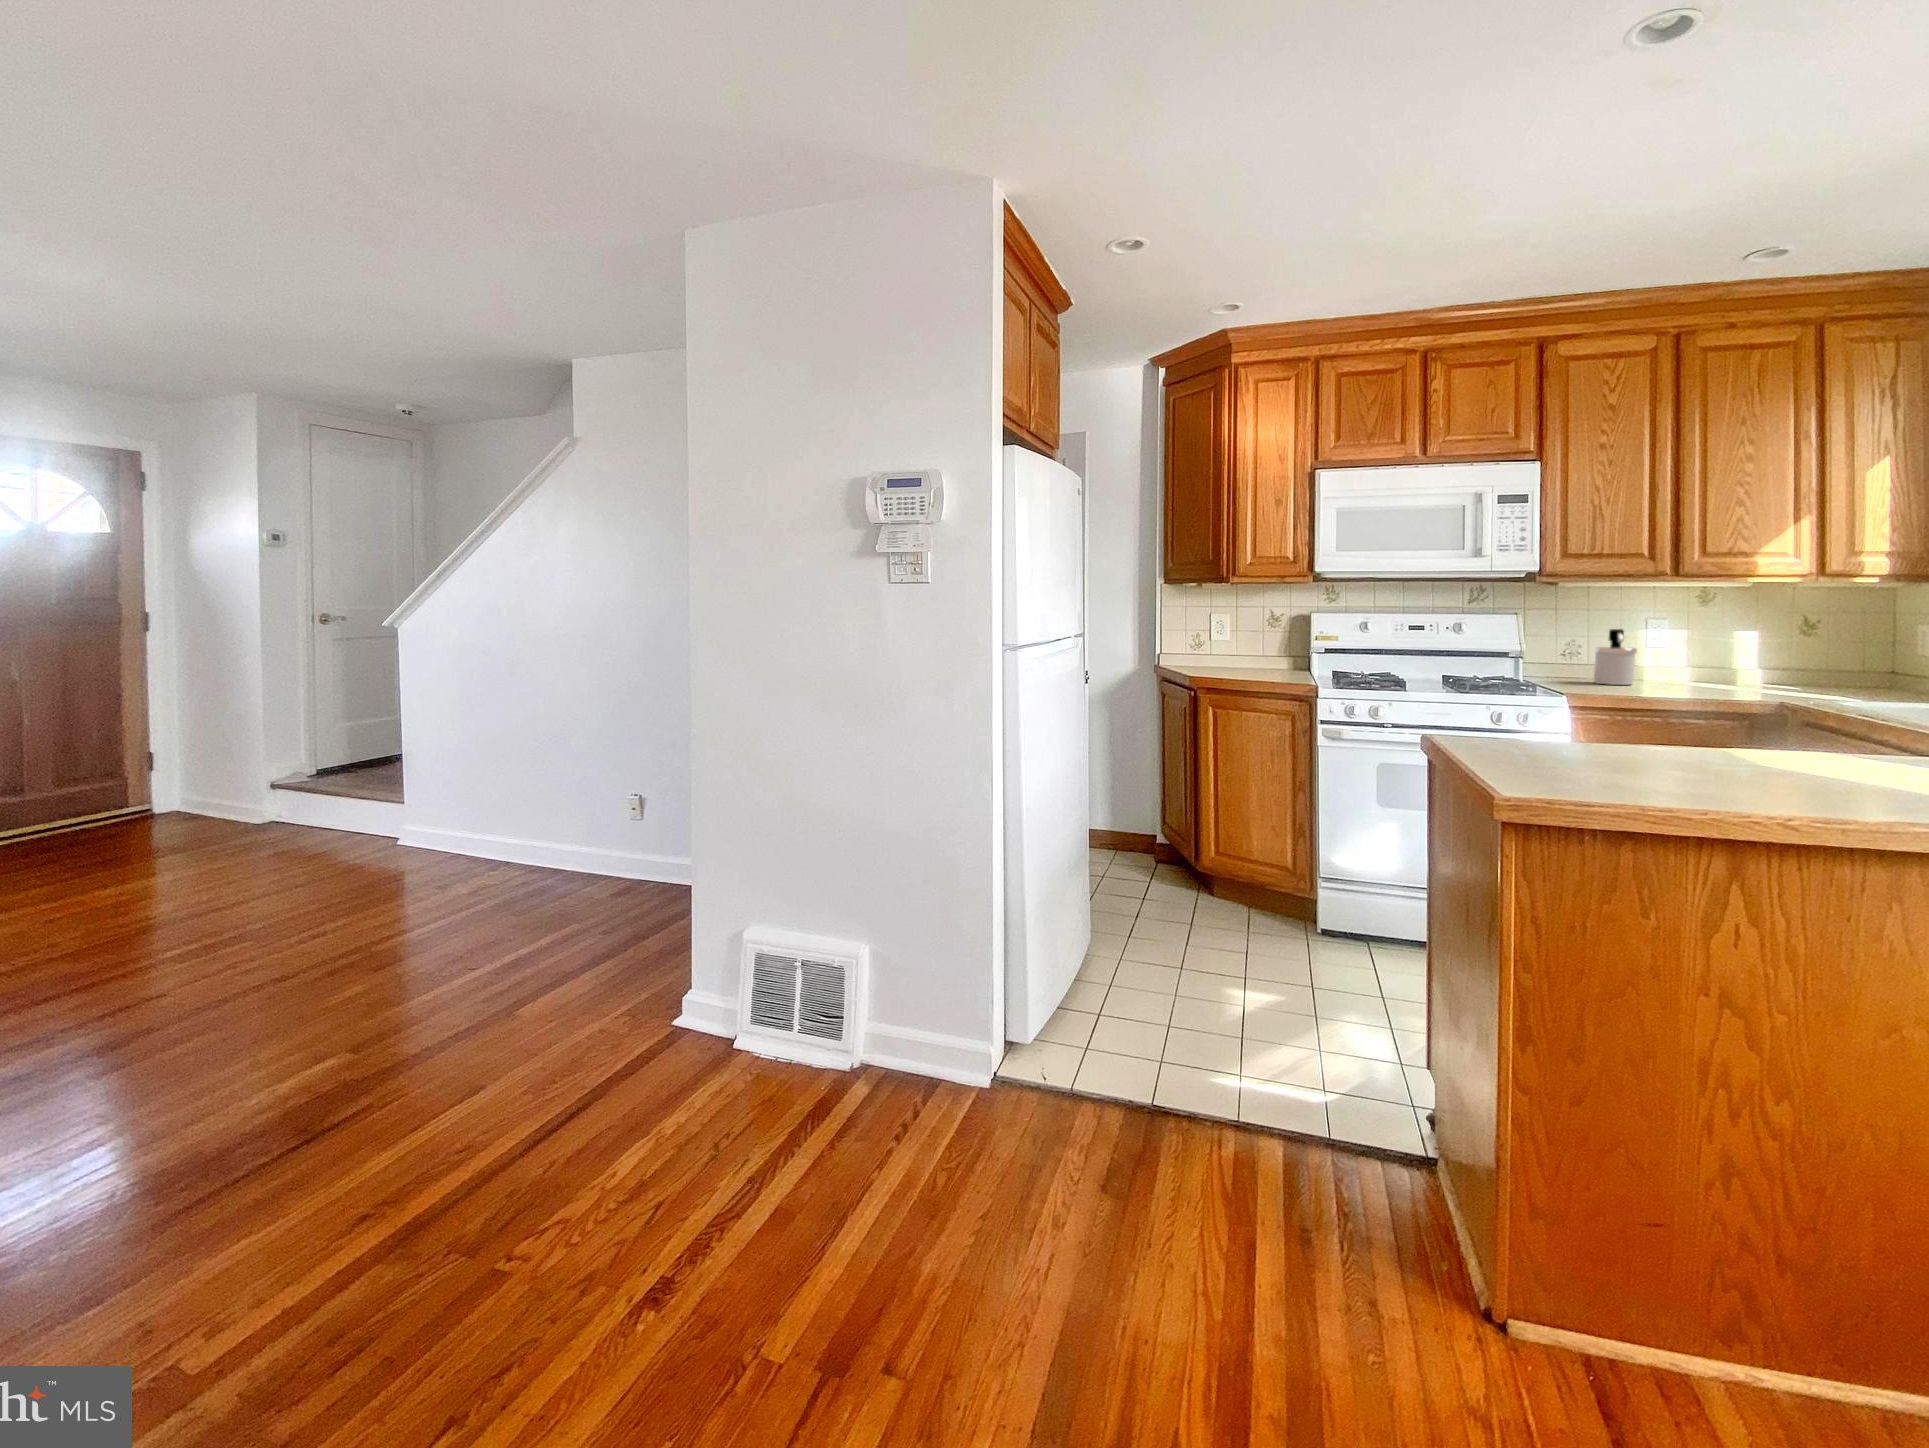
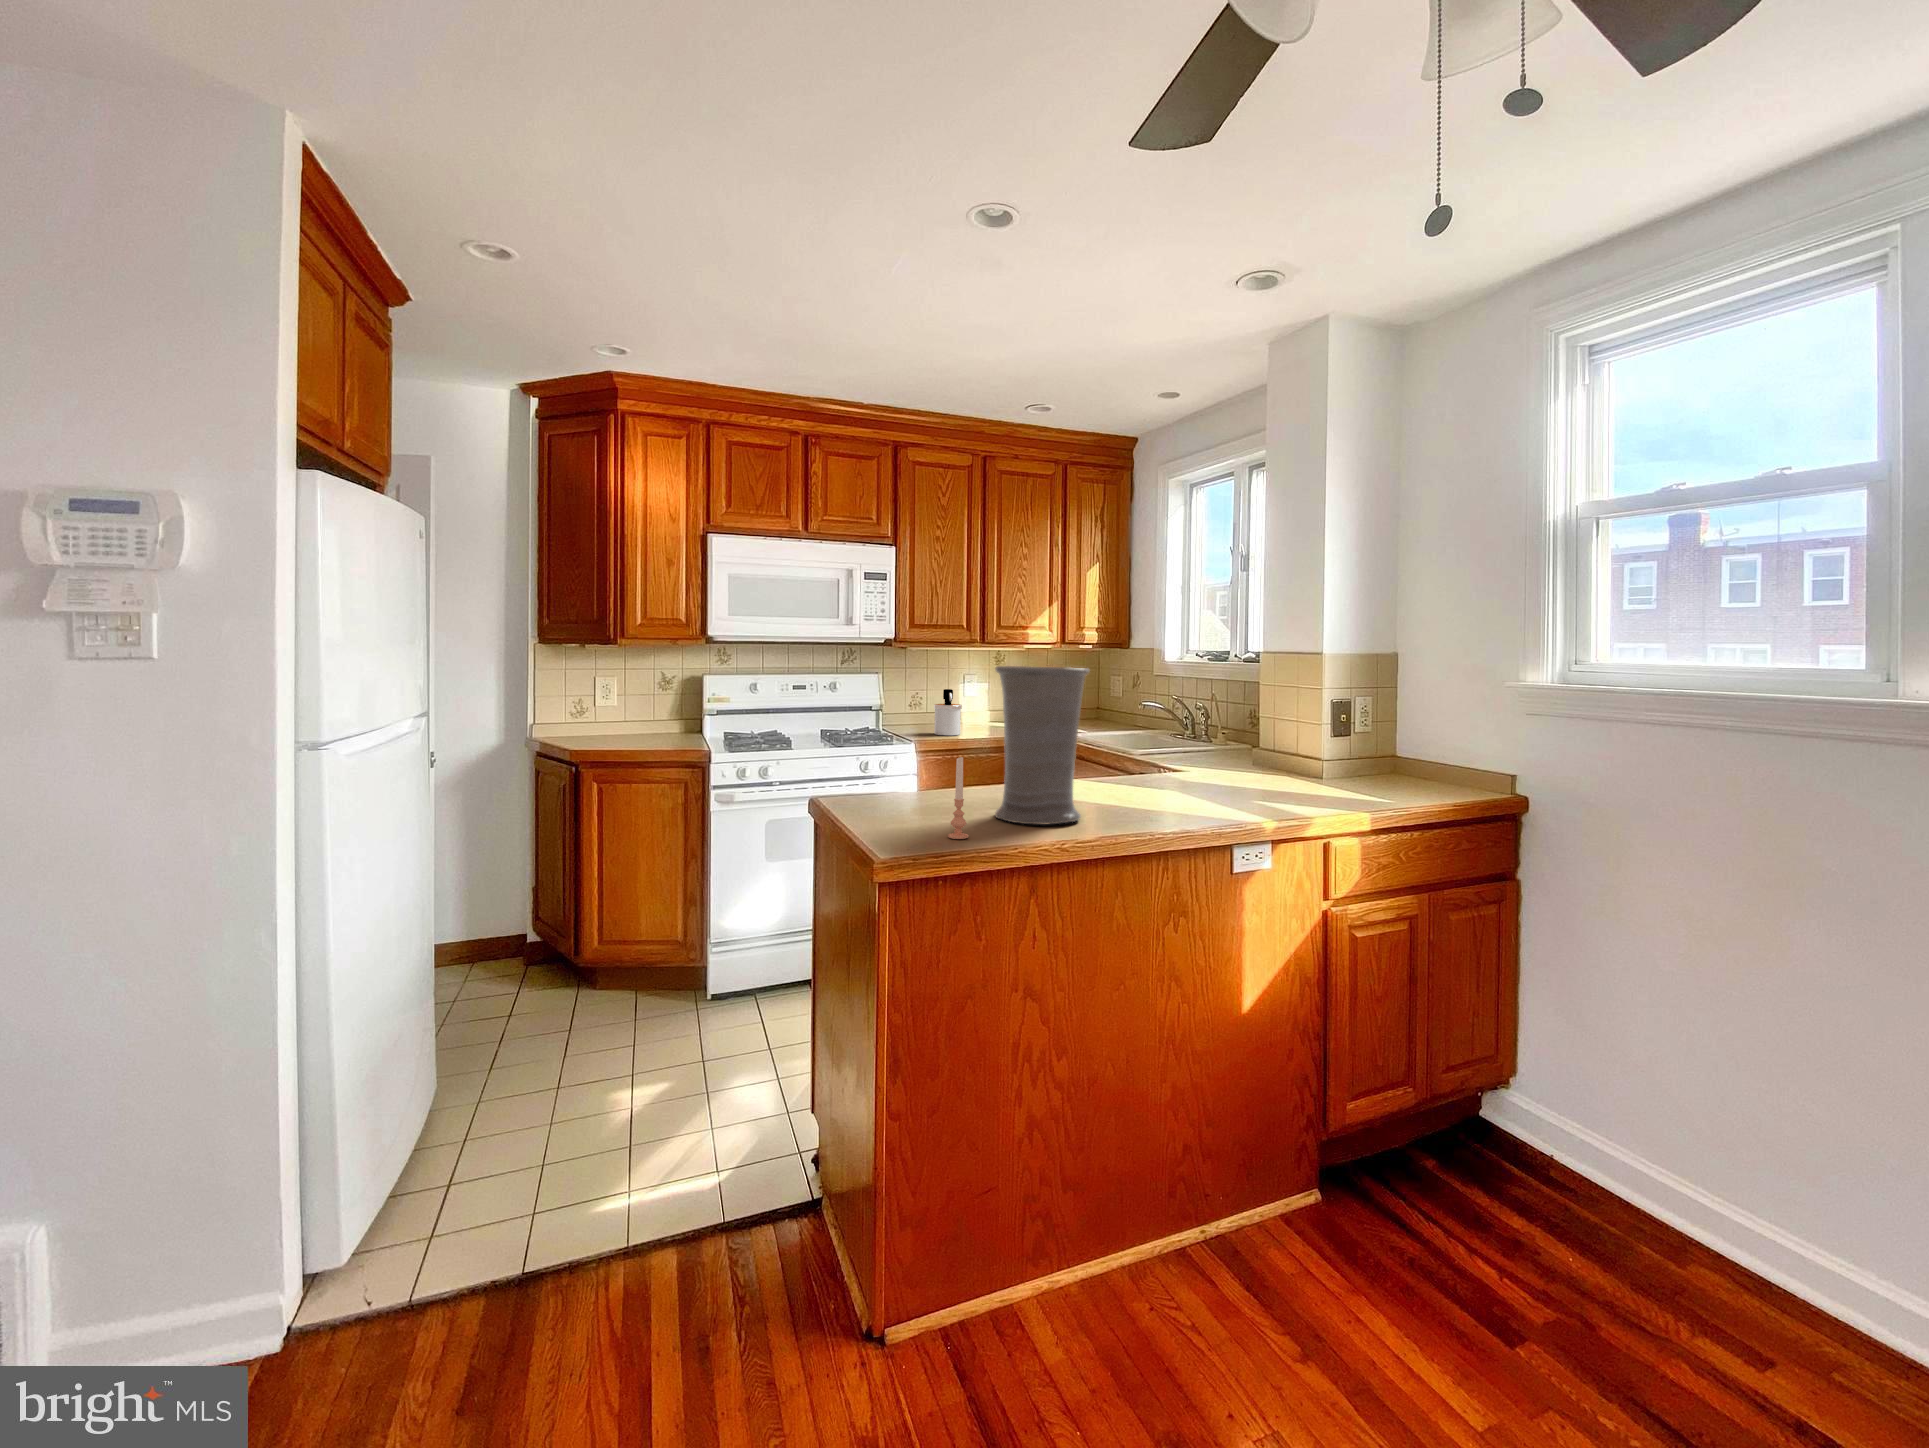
vase: none [1682,574,1856,774] -> present [995,666,1089,825]
candle: none [1609,680,1639,774] -> present [948,757,968,839]

